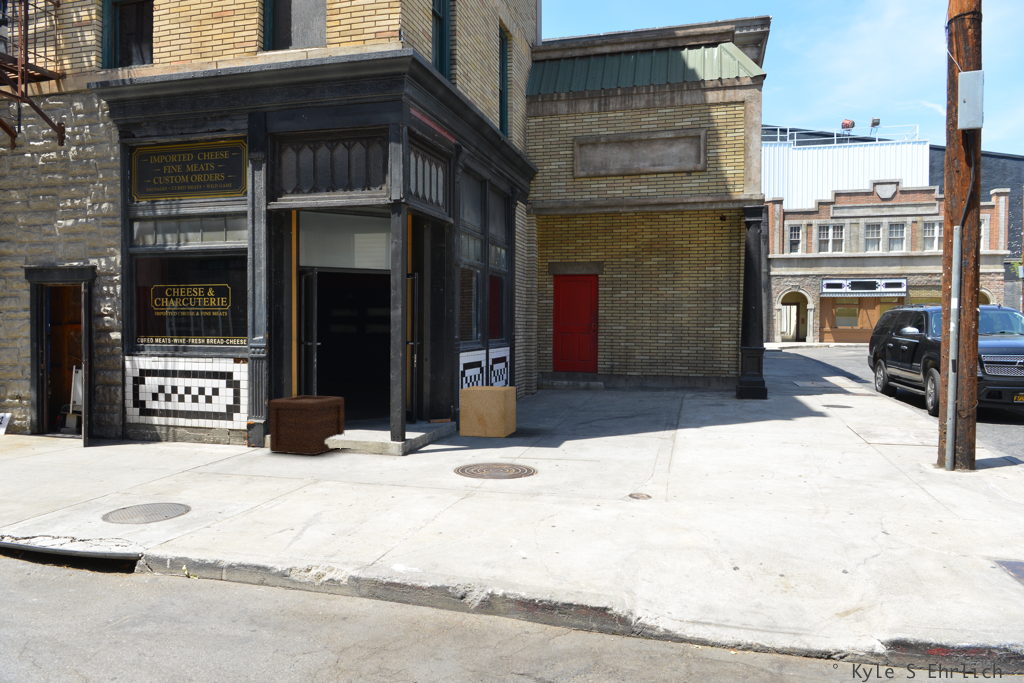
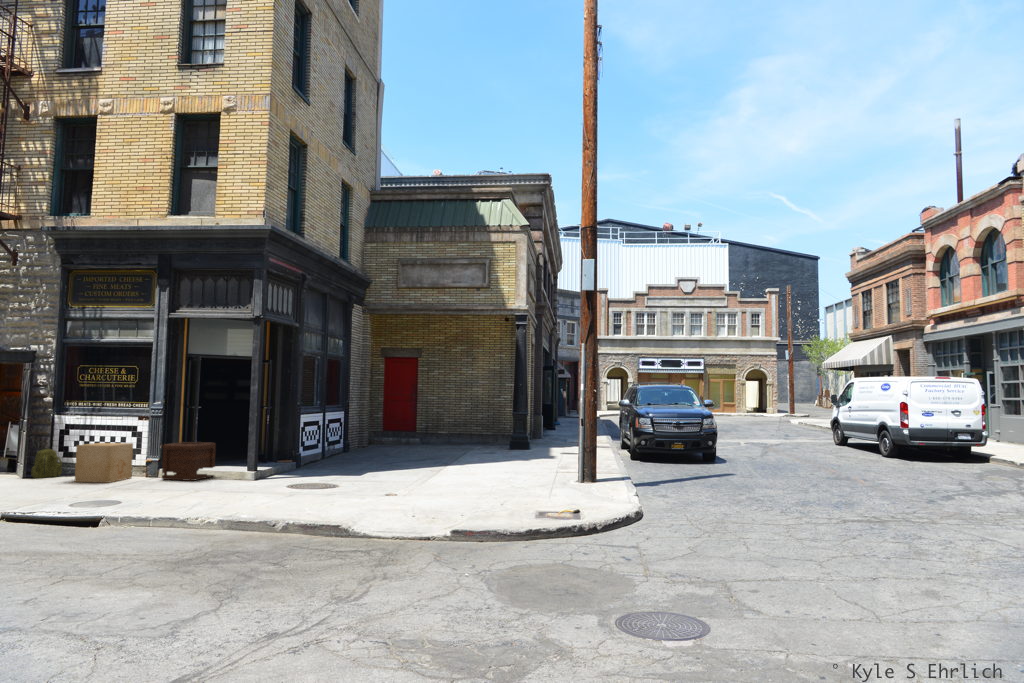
cardboard box: present [460,386,516,437] -> present [75,443,133,483]
backpack: none [97,404,139,447] -> present [31,449,62,478]

